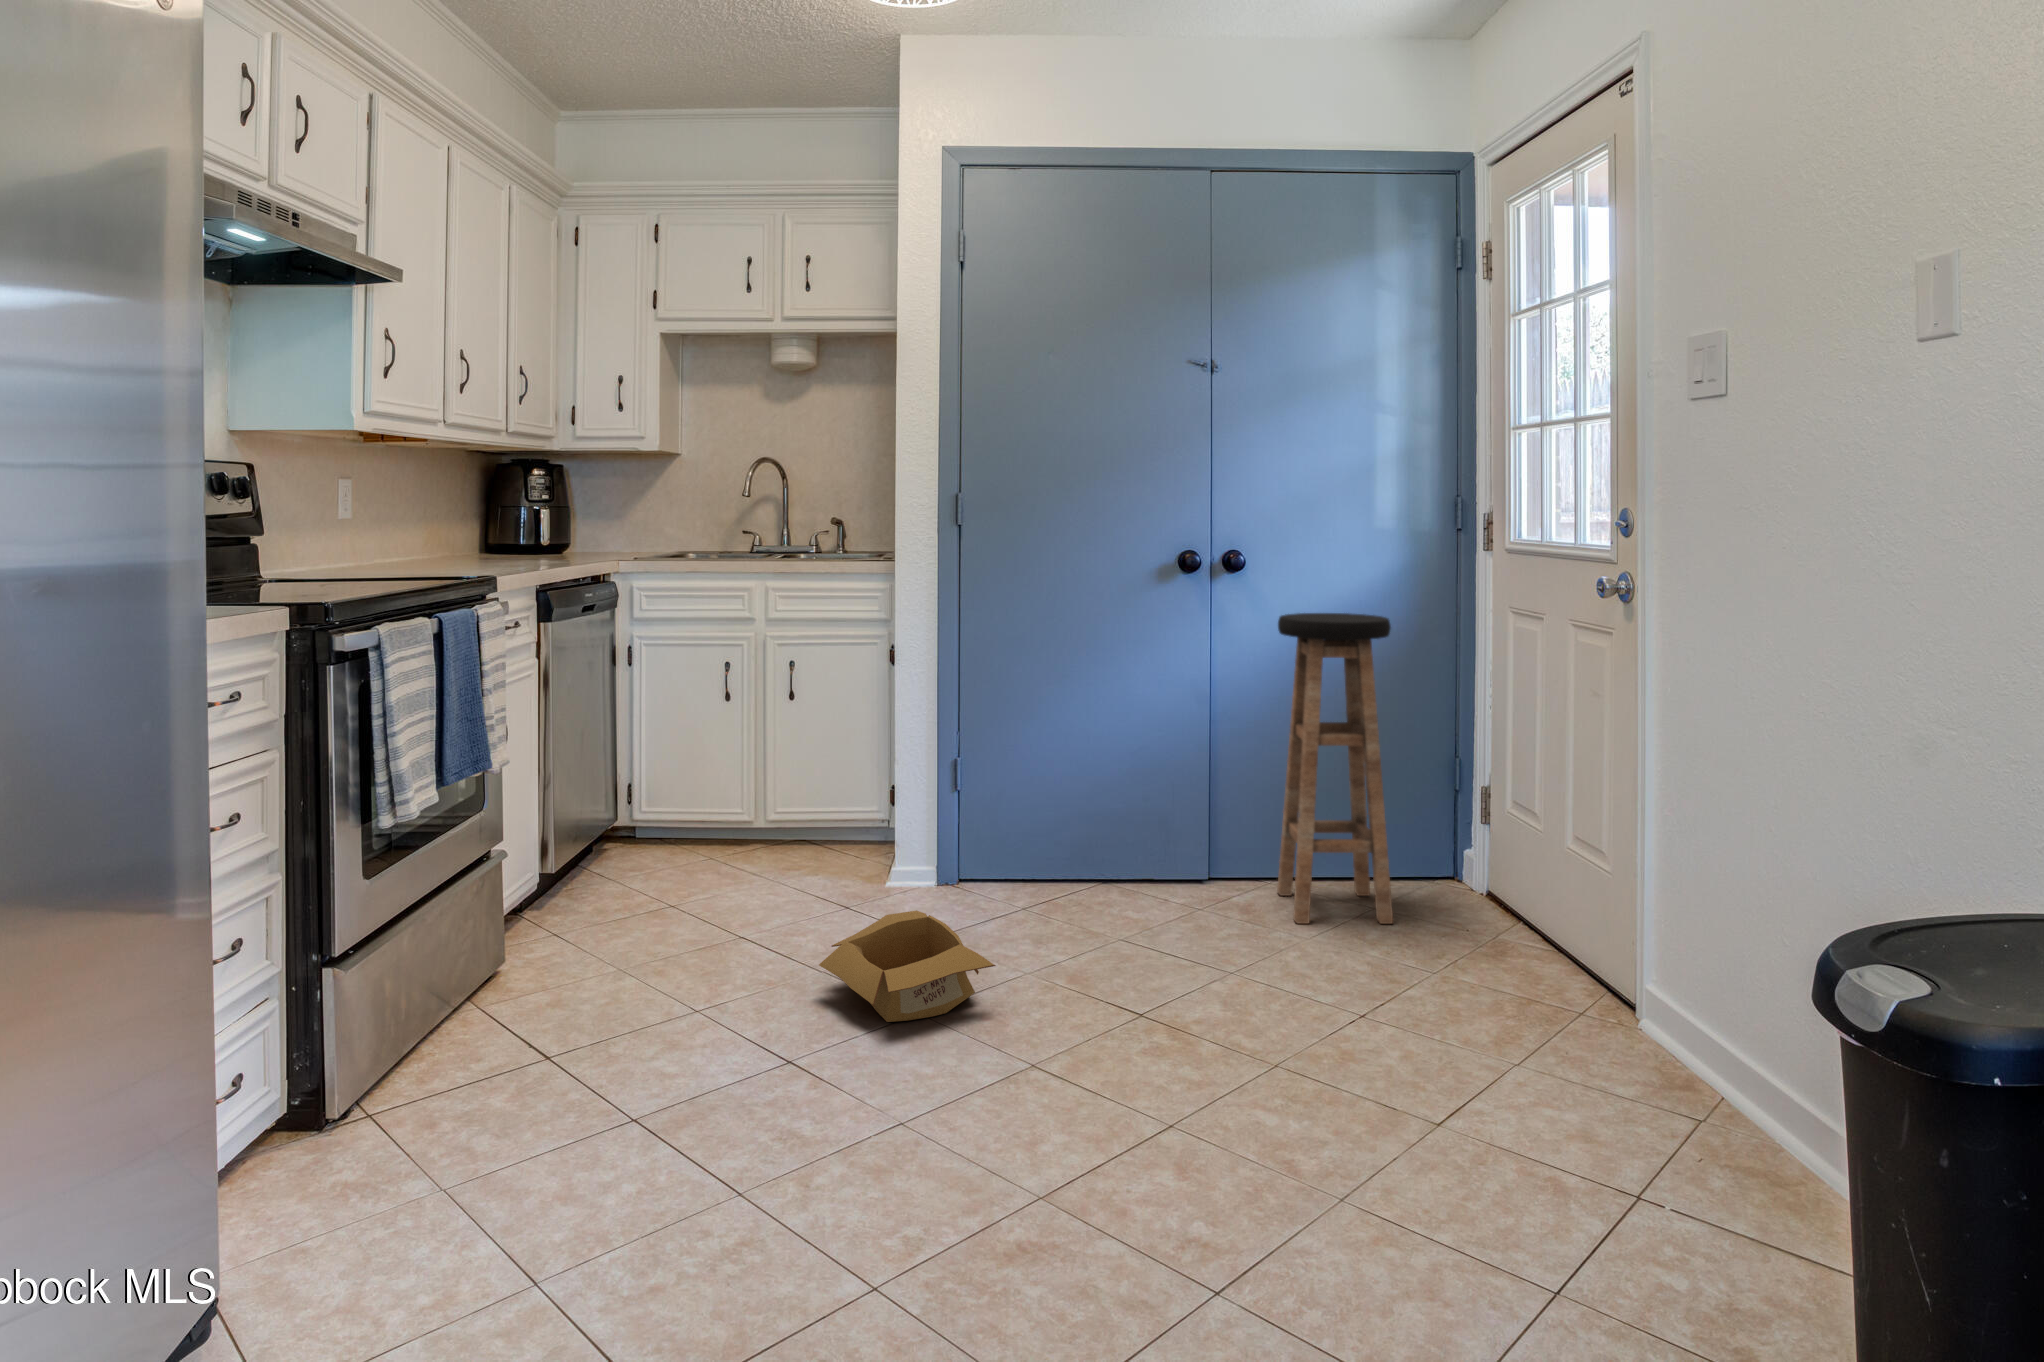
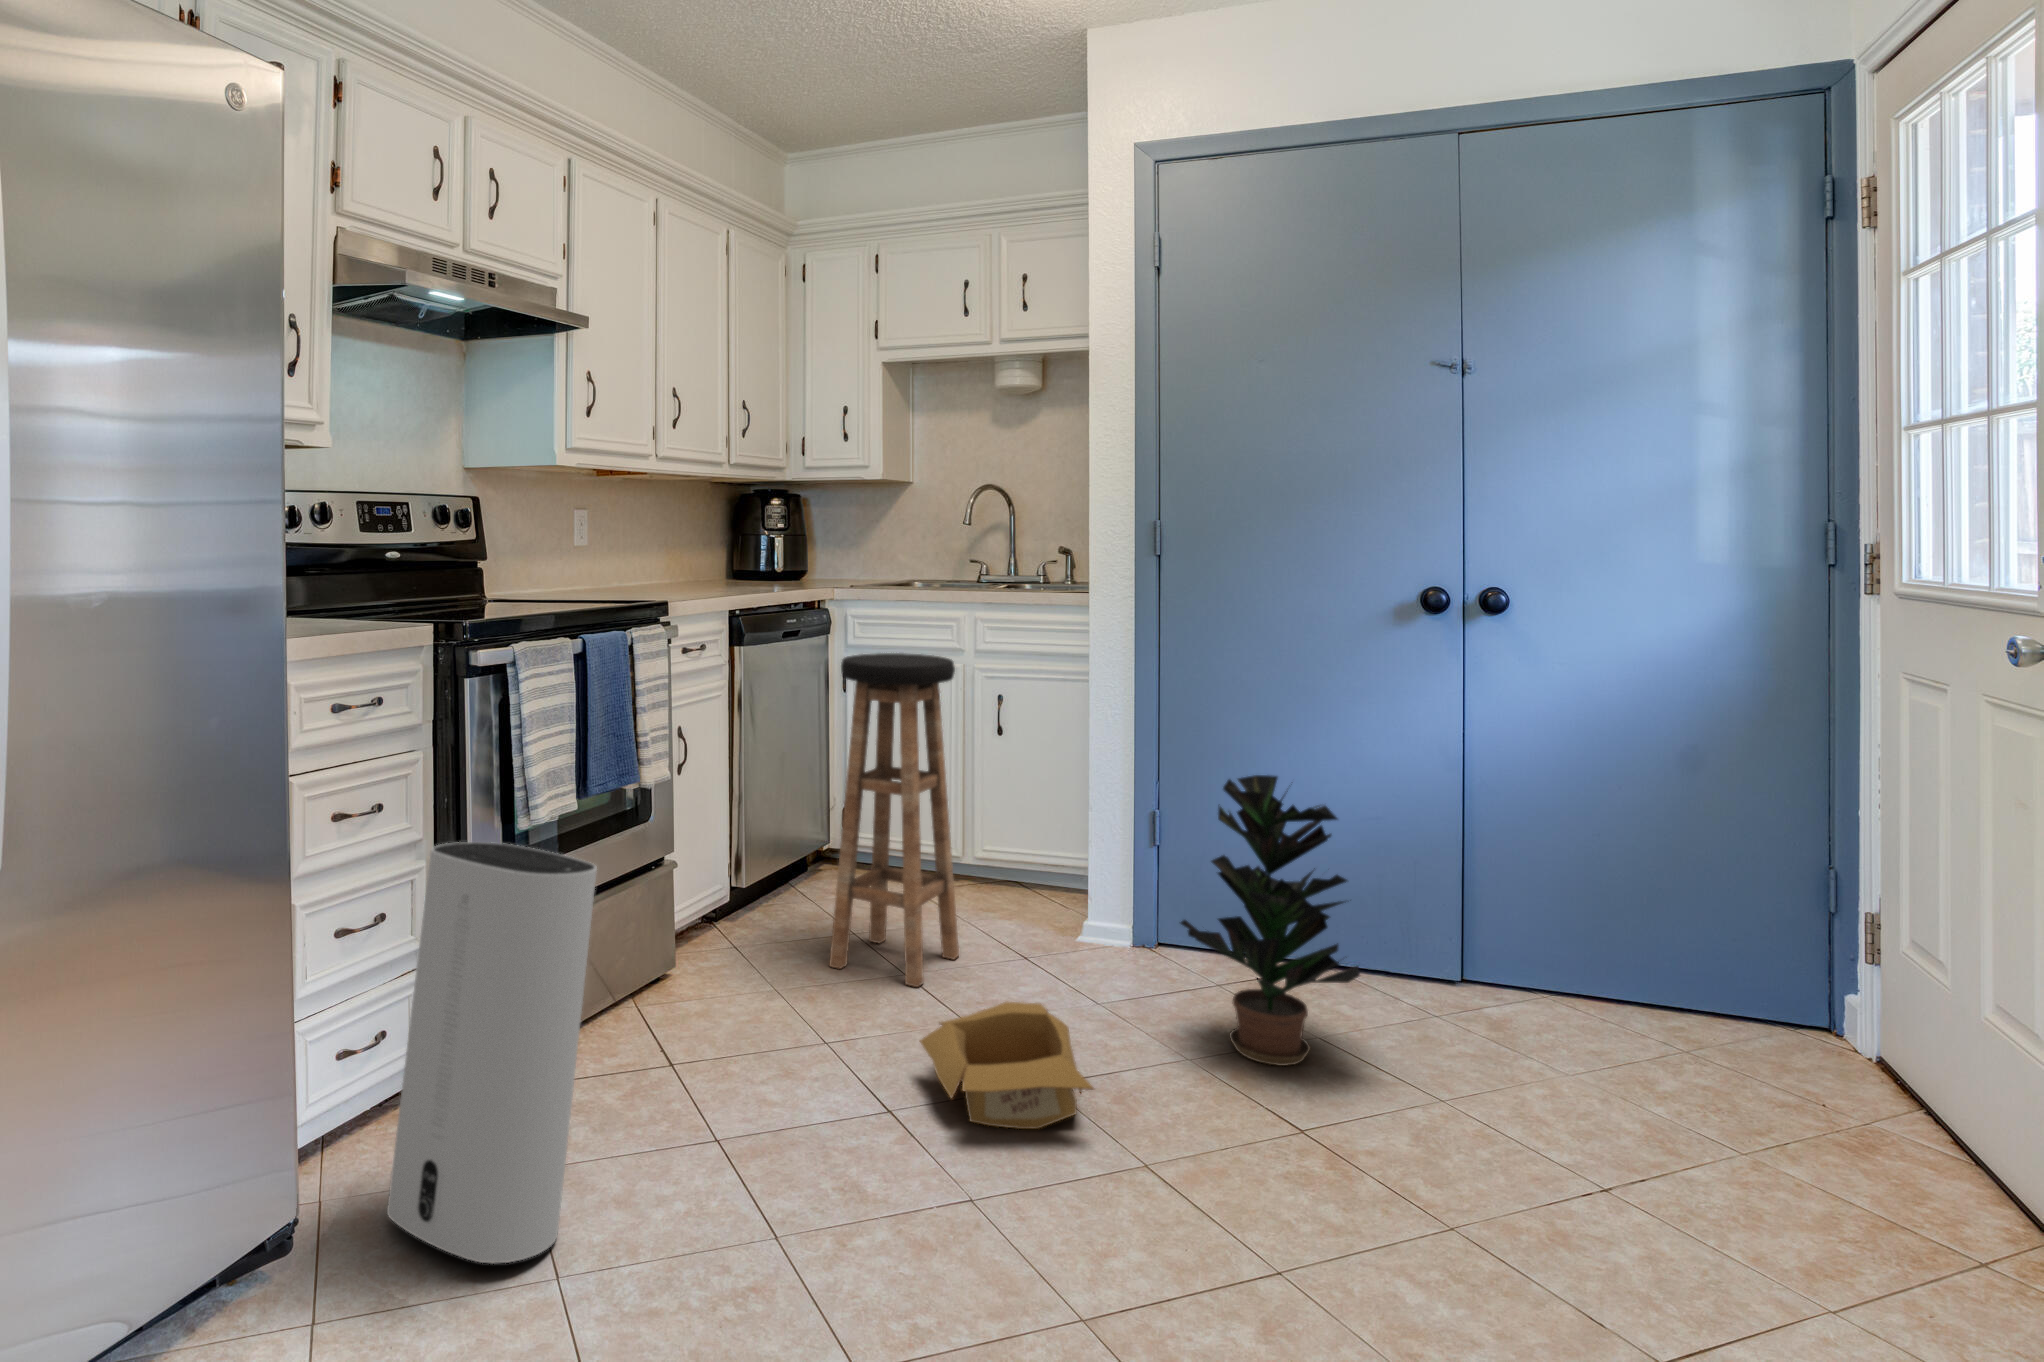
bar stool: present [1277,613,1393,924] -> present [829,653,959,987]
potted plant: none [1009,690,1154,926] -> present [1181,775,1360,1066]
air purifier: none [319,825,571,1278] -> present [387,842,597,1263]

